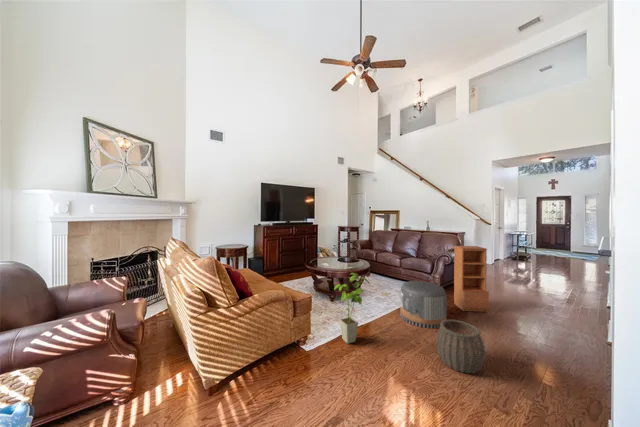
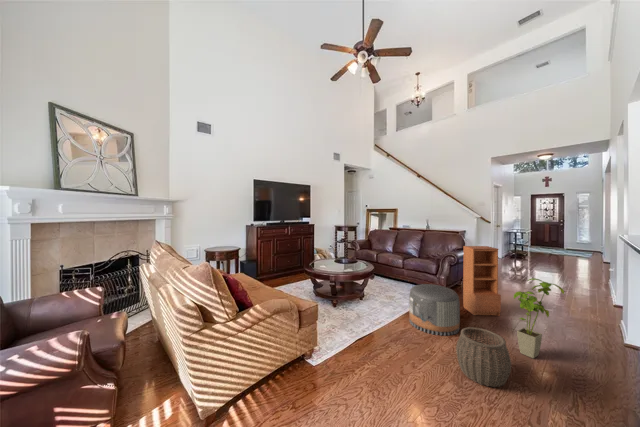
house plant: present [334,273,369,344] -> present [514,278,564,358]

